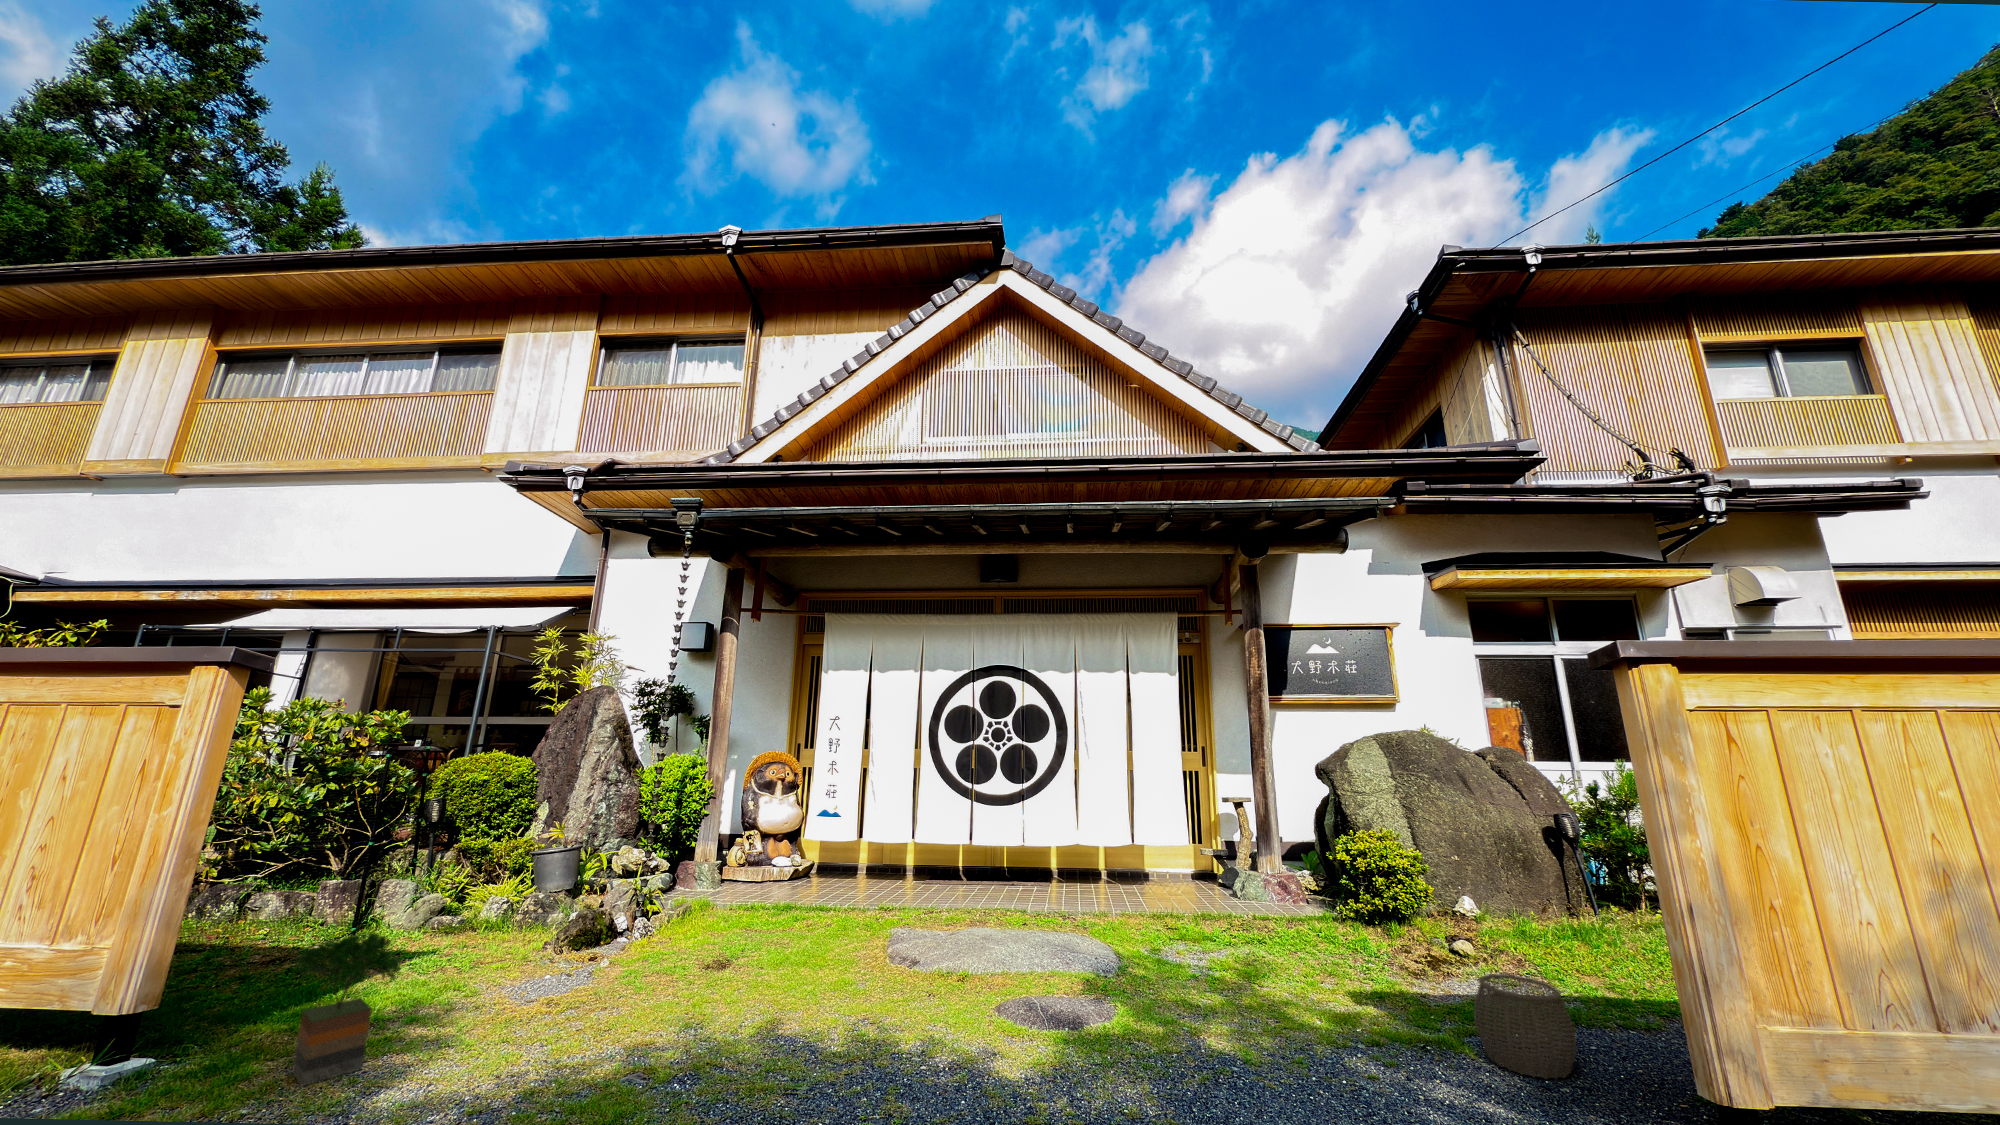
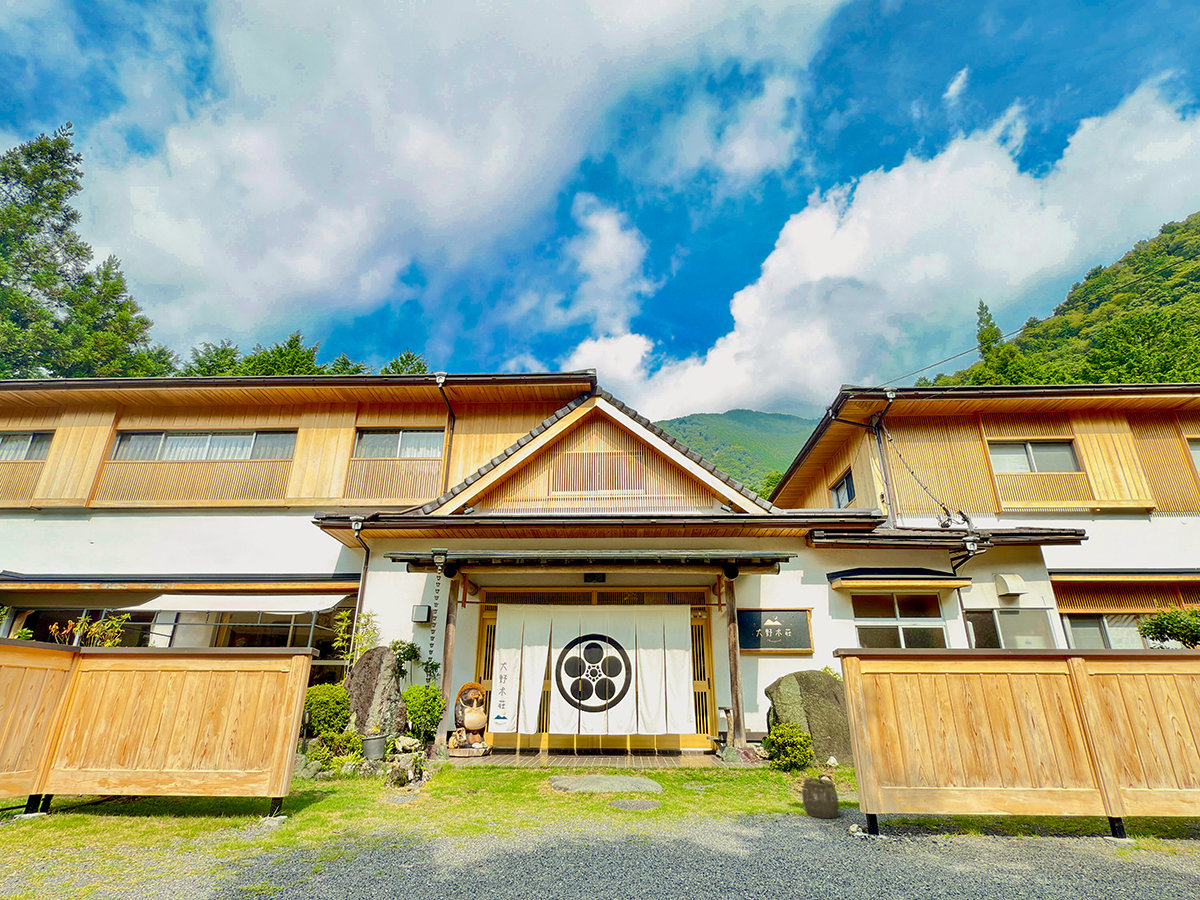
potted tree: present [292,932,400,1086] -> none [318,763,361,825]

